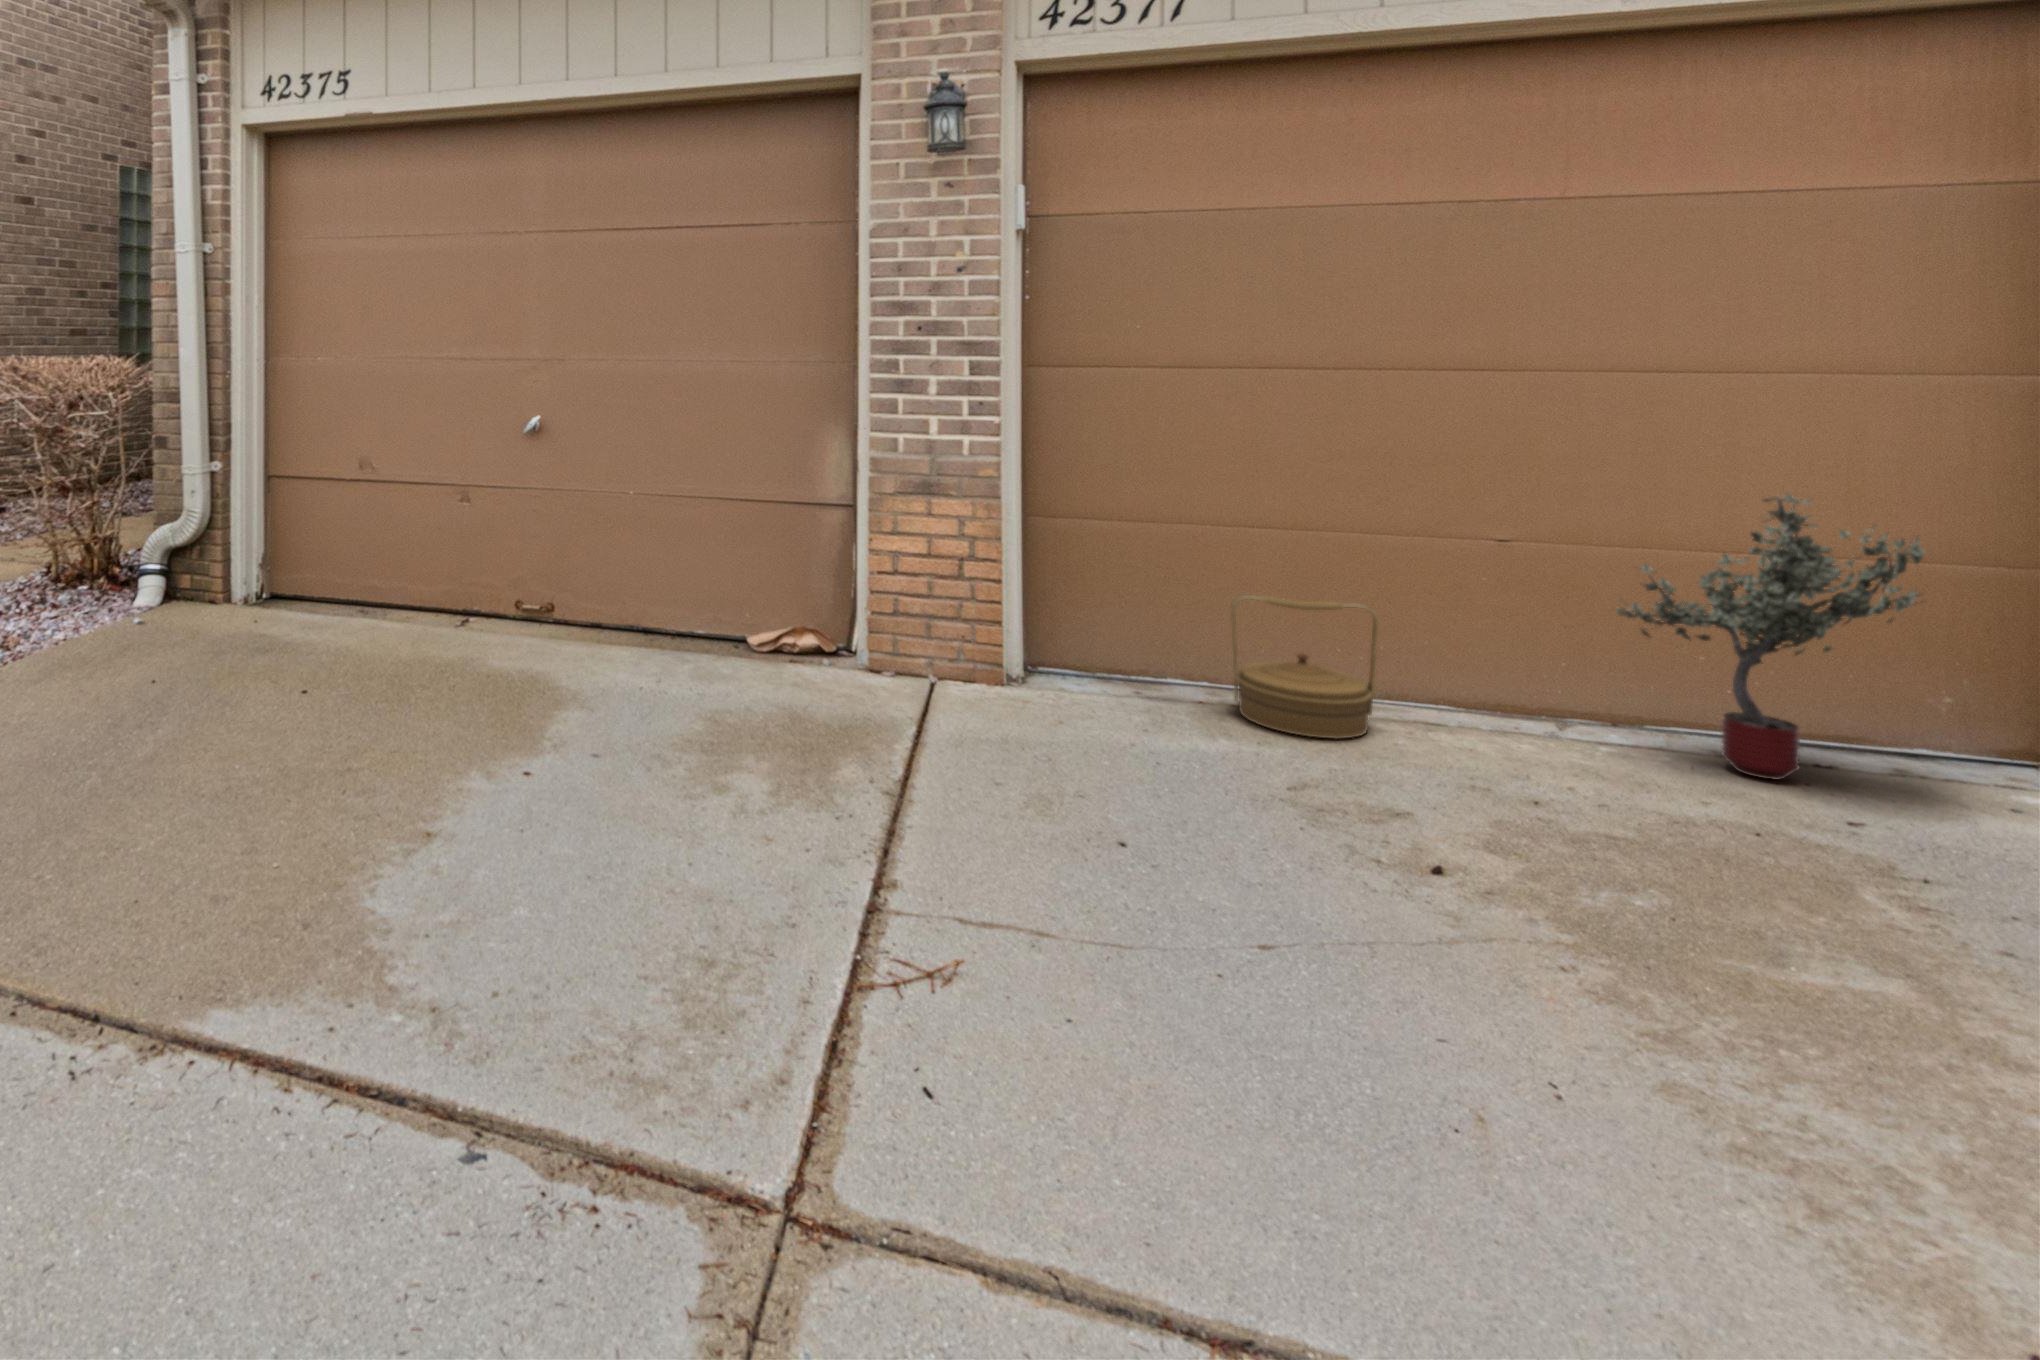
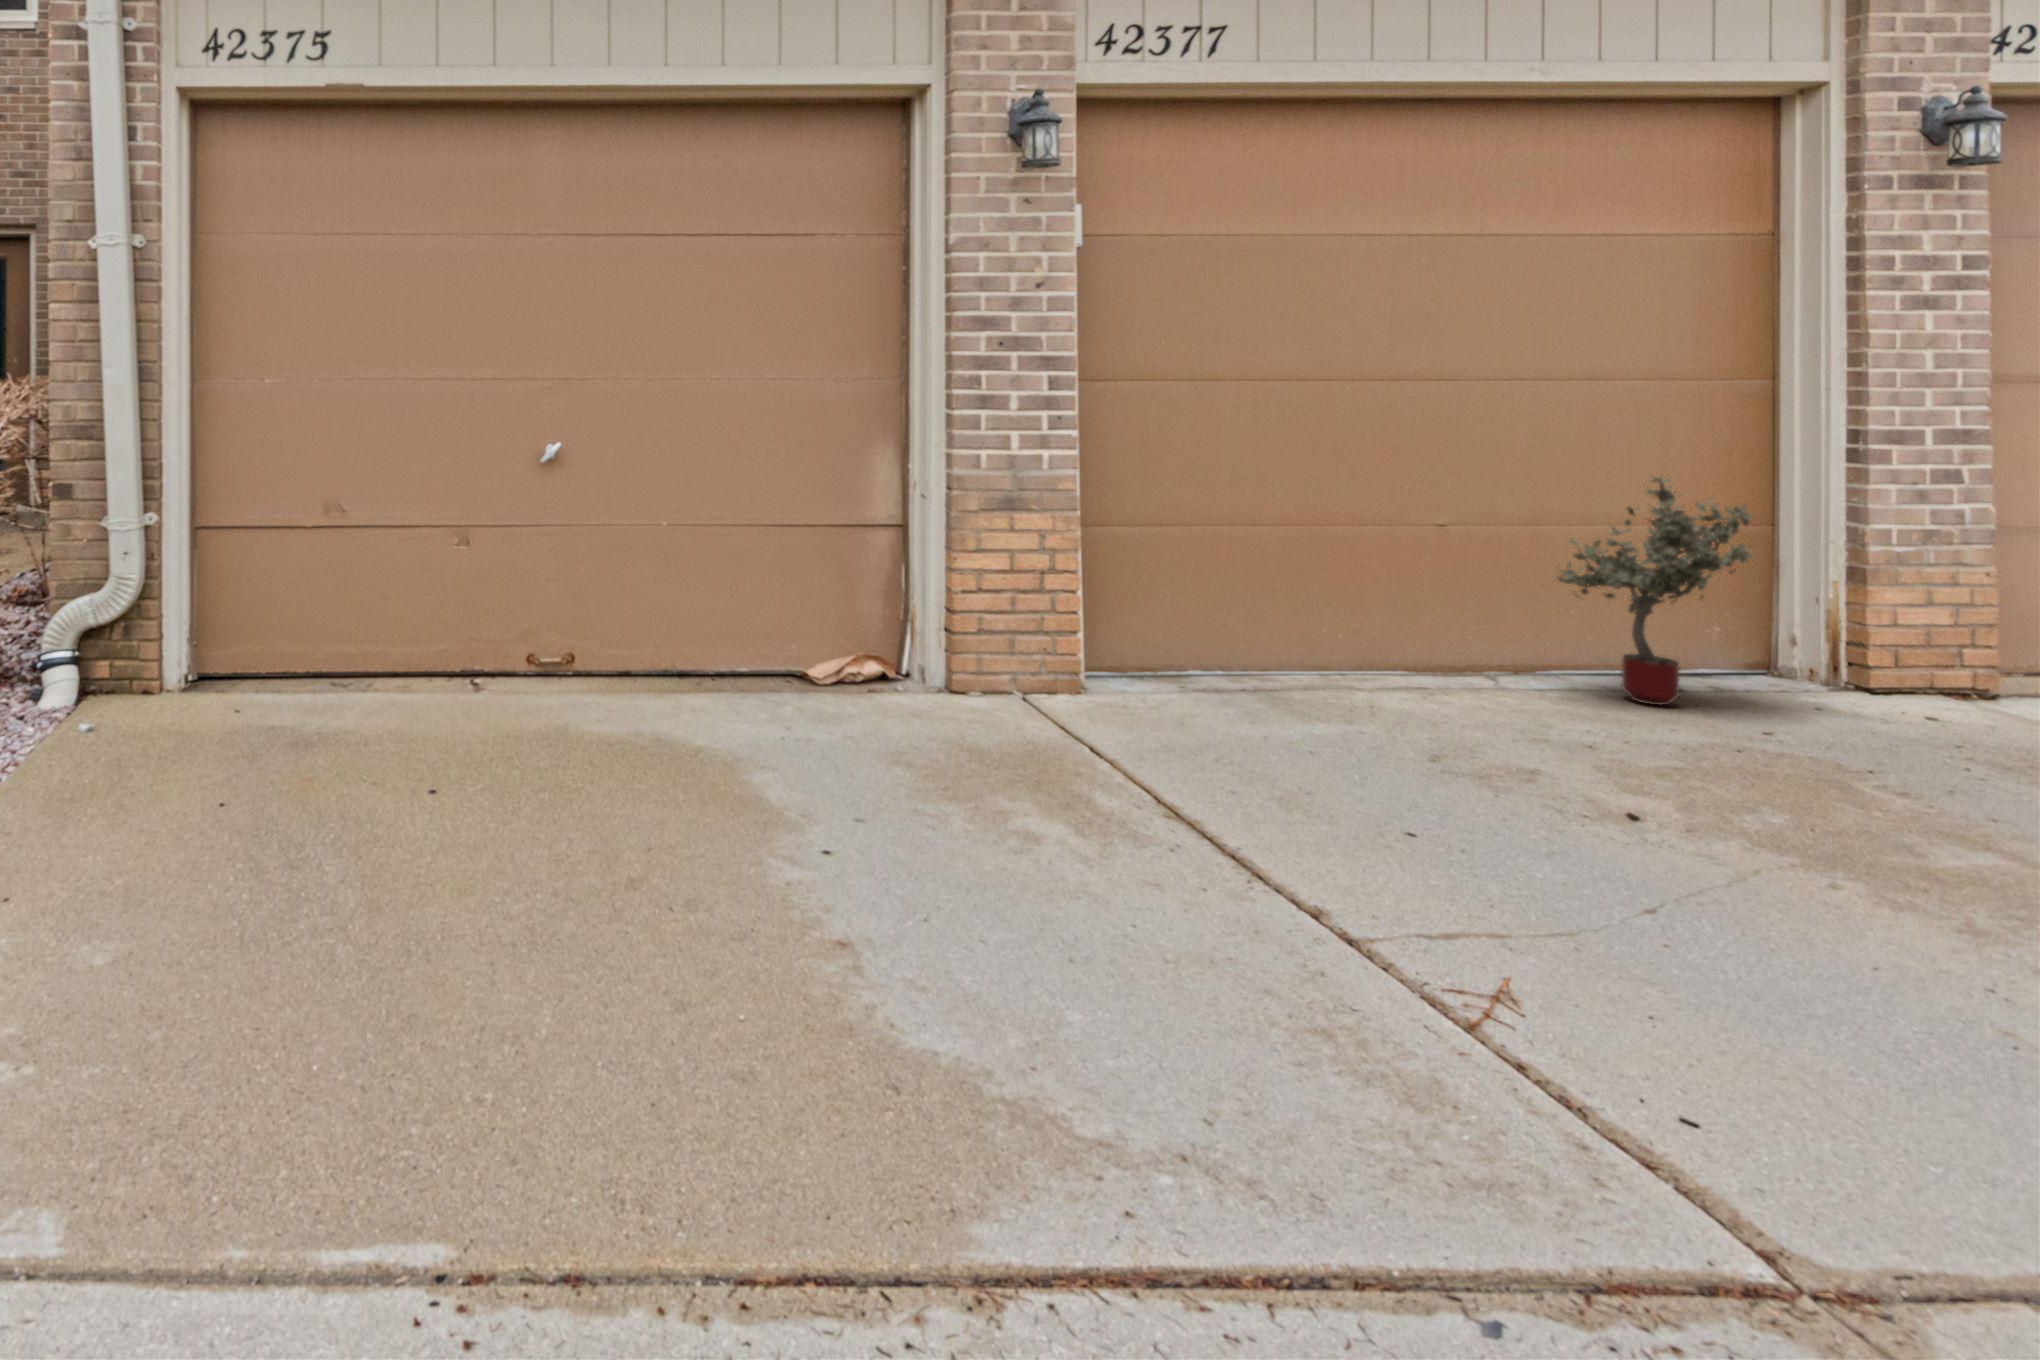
woven basket: present [1231,595,1378,739] -> none [1272,588,1393,712]

